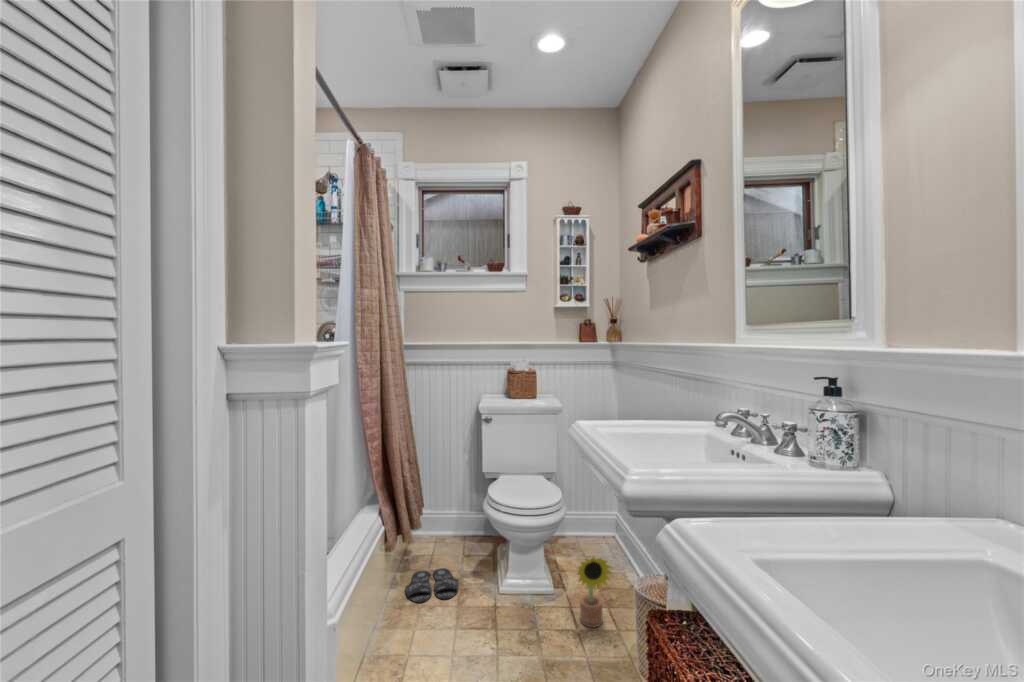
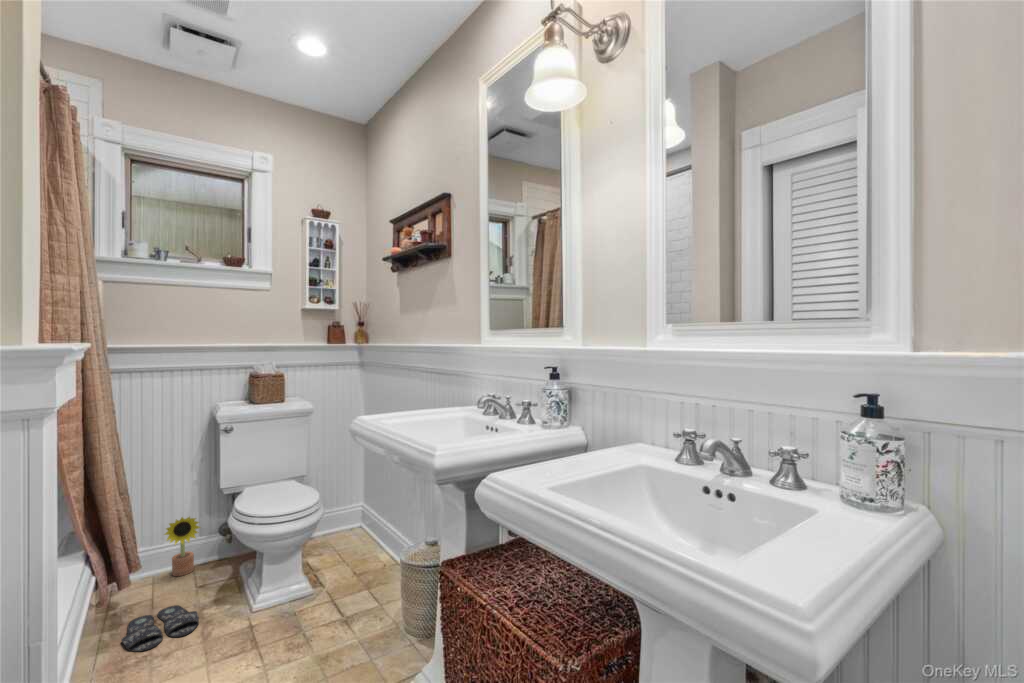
decorative plant: present [577,557,612,627] -> present [165,517,200,576]

